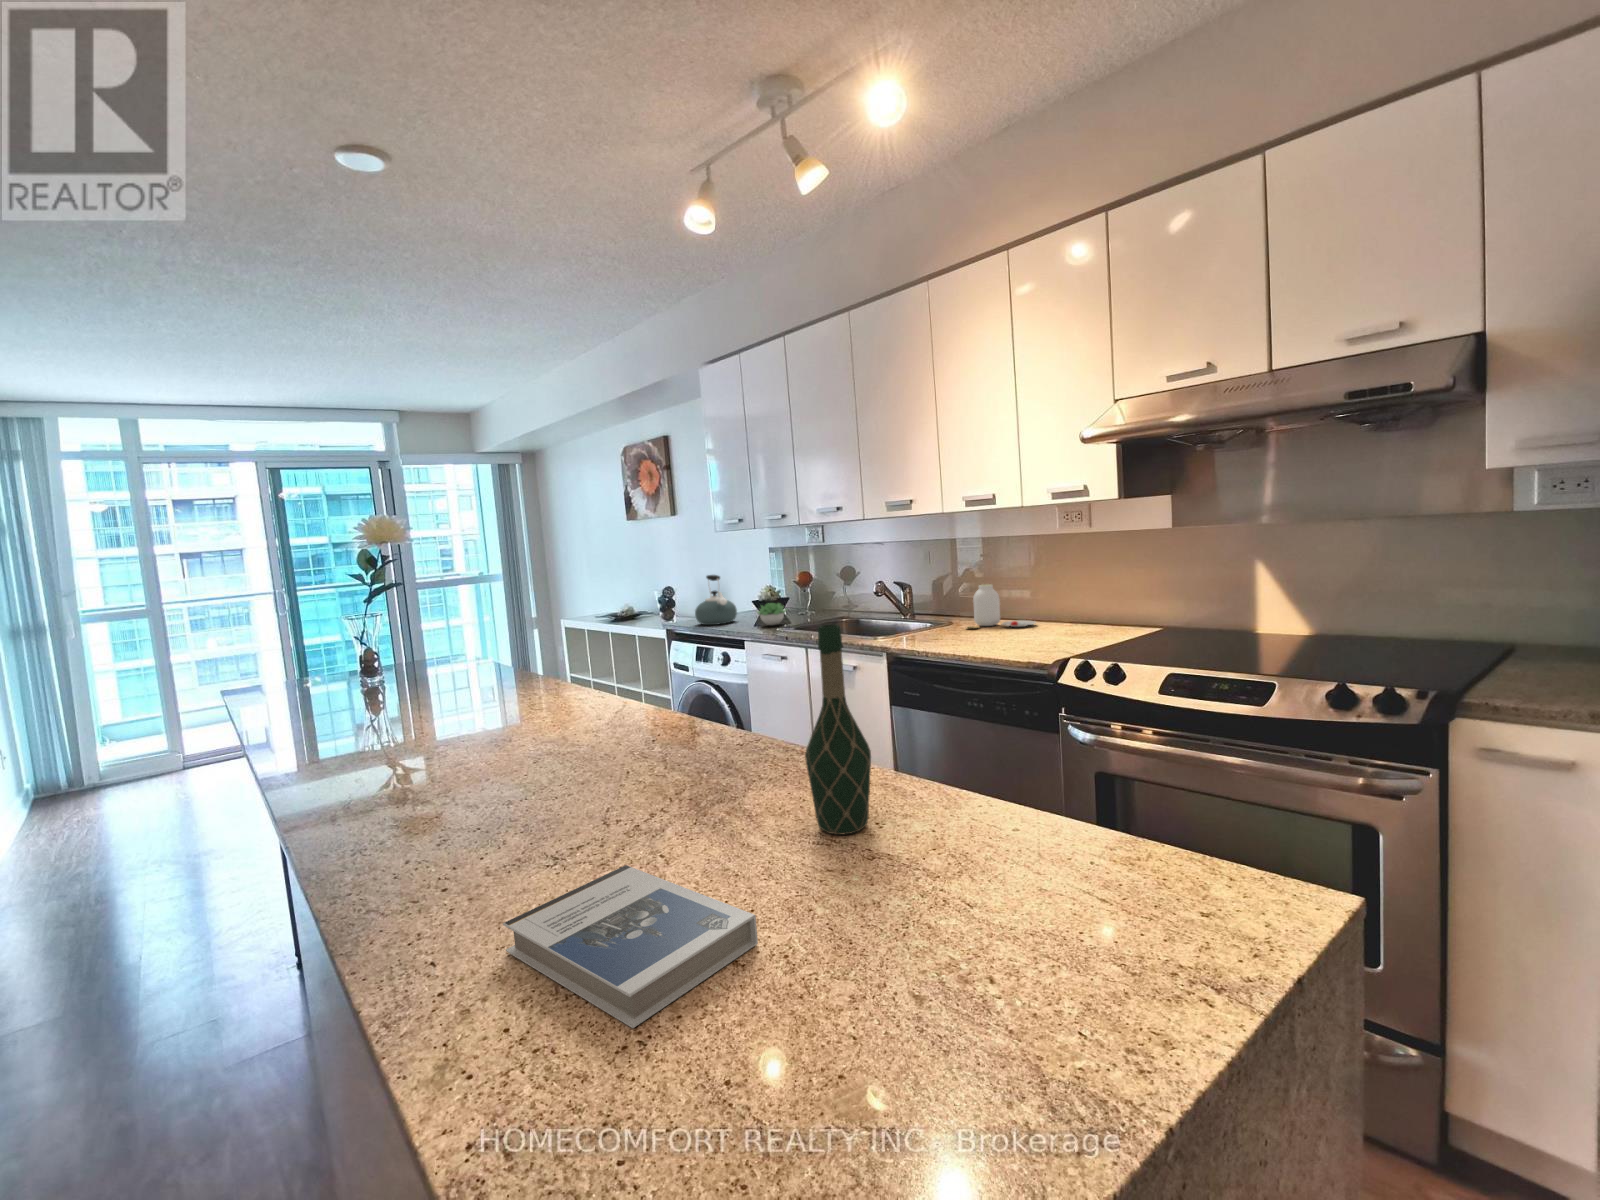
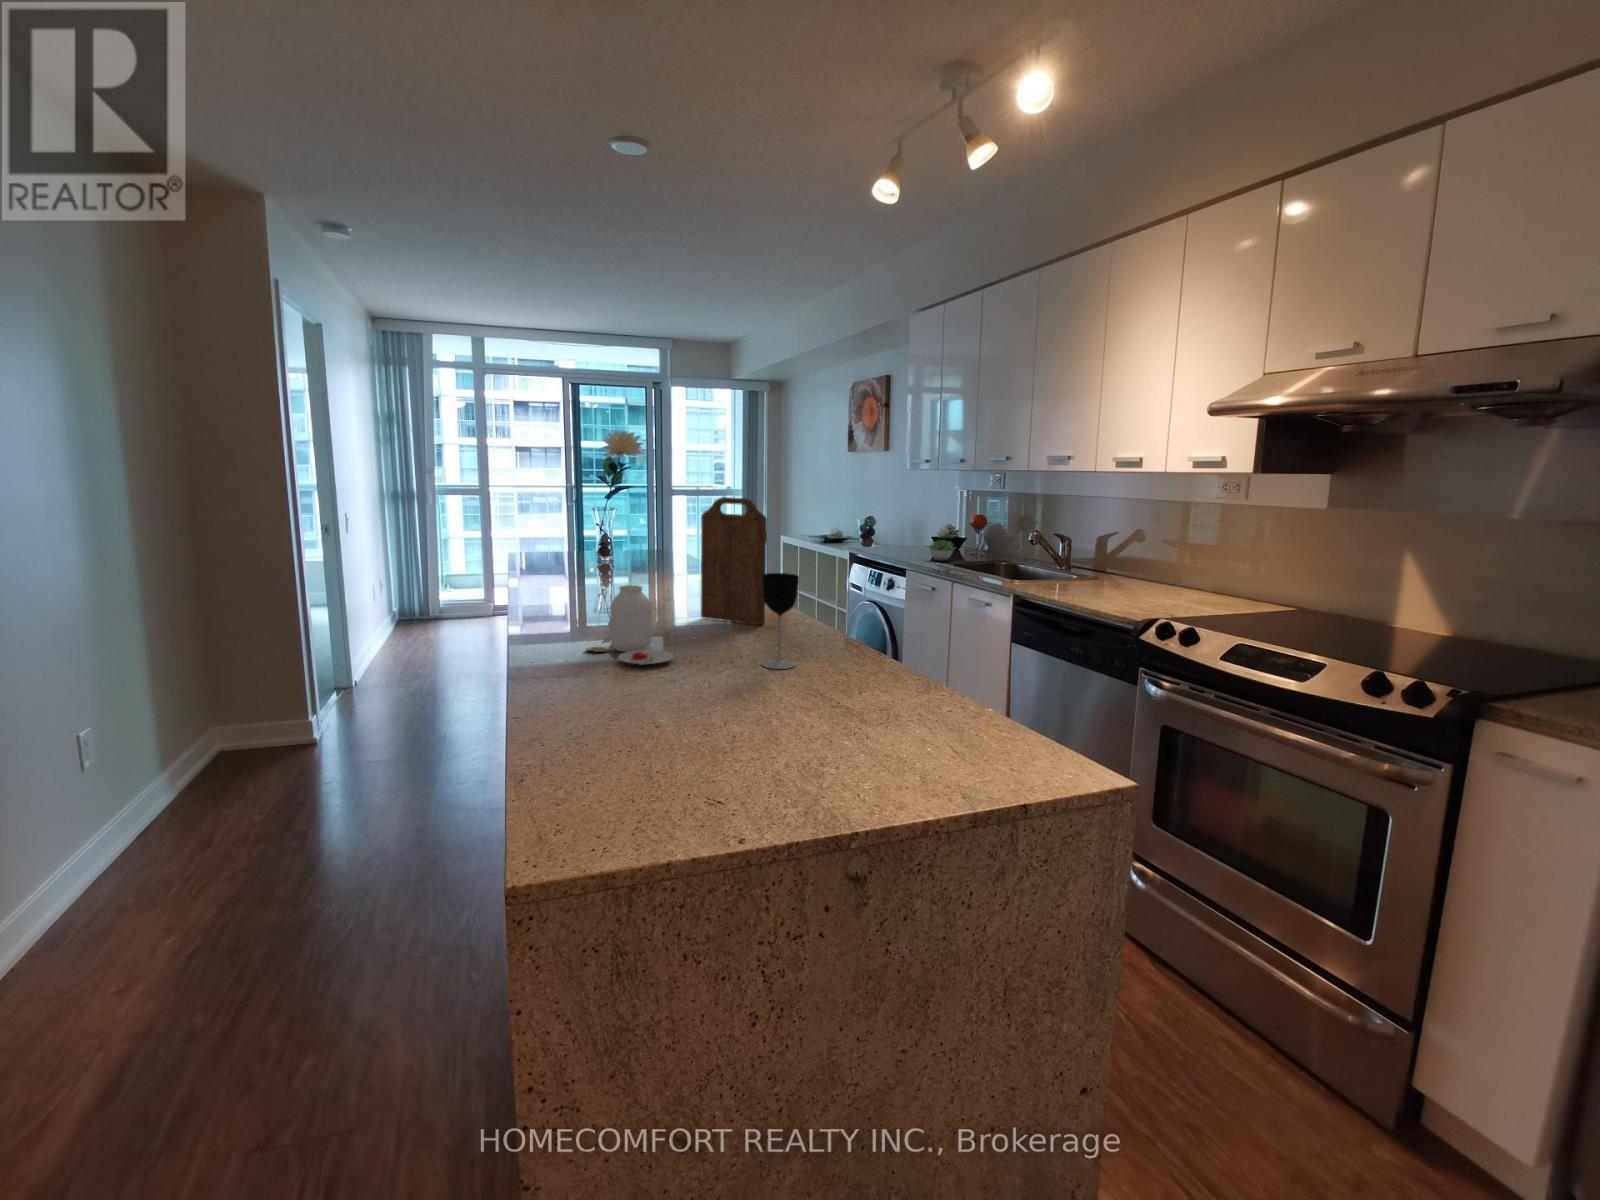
kettle: present [695,575,737,625] -> none [879,509,917,554]
jar: present [968,584,1035,628] -> present [586,585,674,665]
cutting board: none [551,587,658,753] -> present [701,497,767,625]
wine bottle: present [805,624,871,835] -> none [816,536,864,688]
wine glass: none [699,683,759,819] -> present [762,573,799,669]
hardback book: present [503,865,758,1028] -> none [592,670,725,736]

